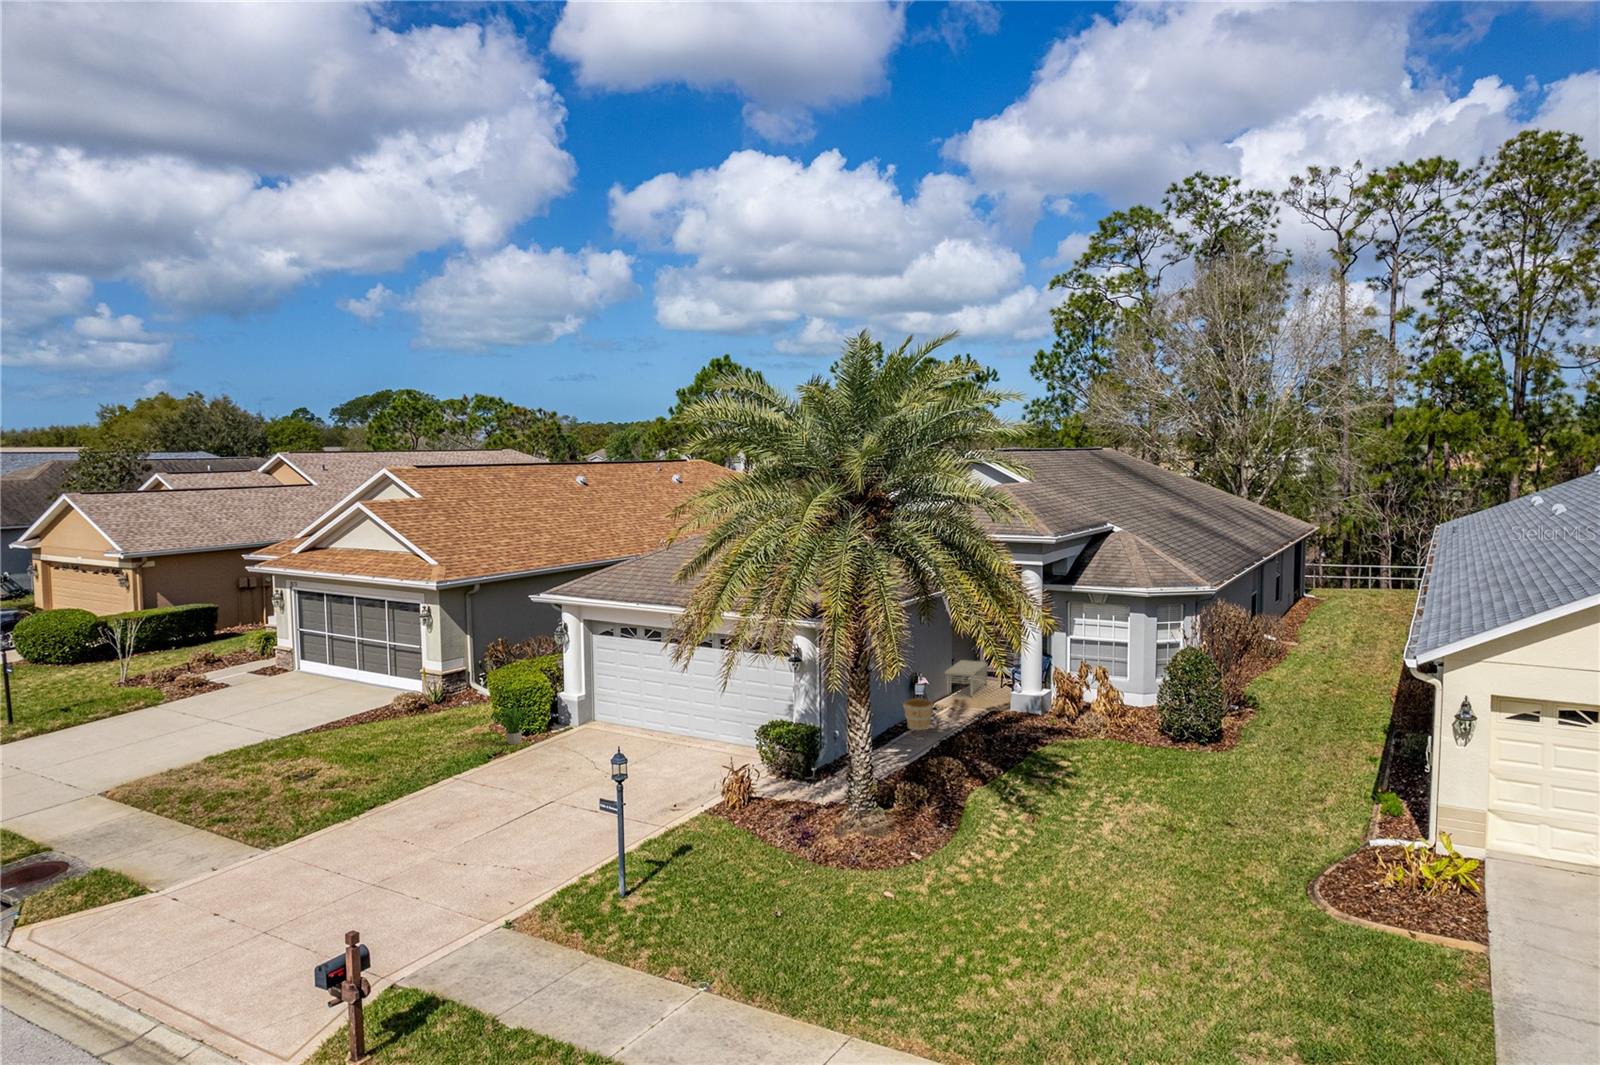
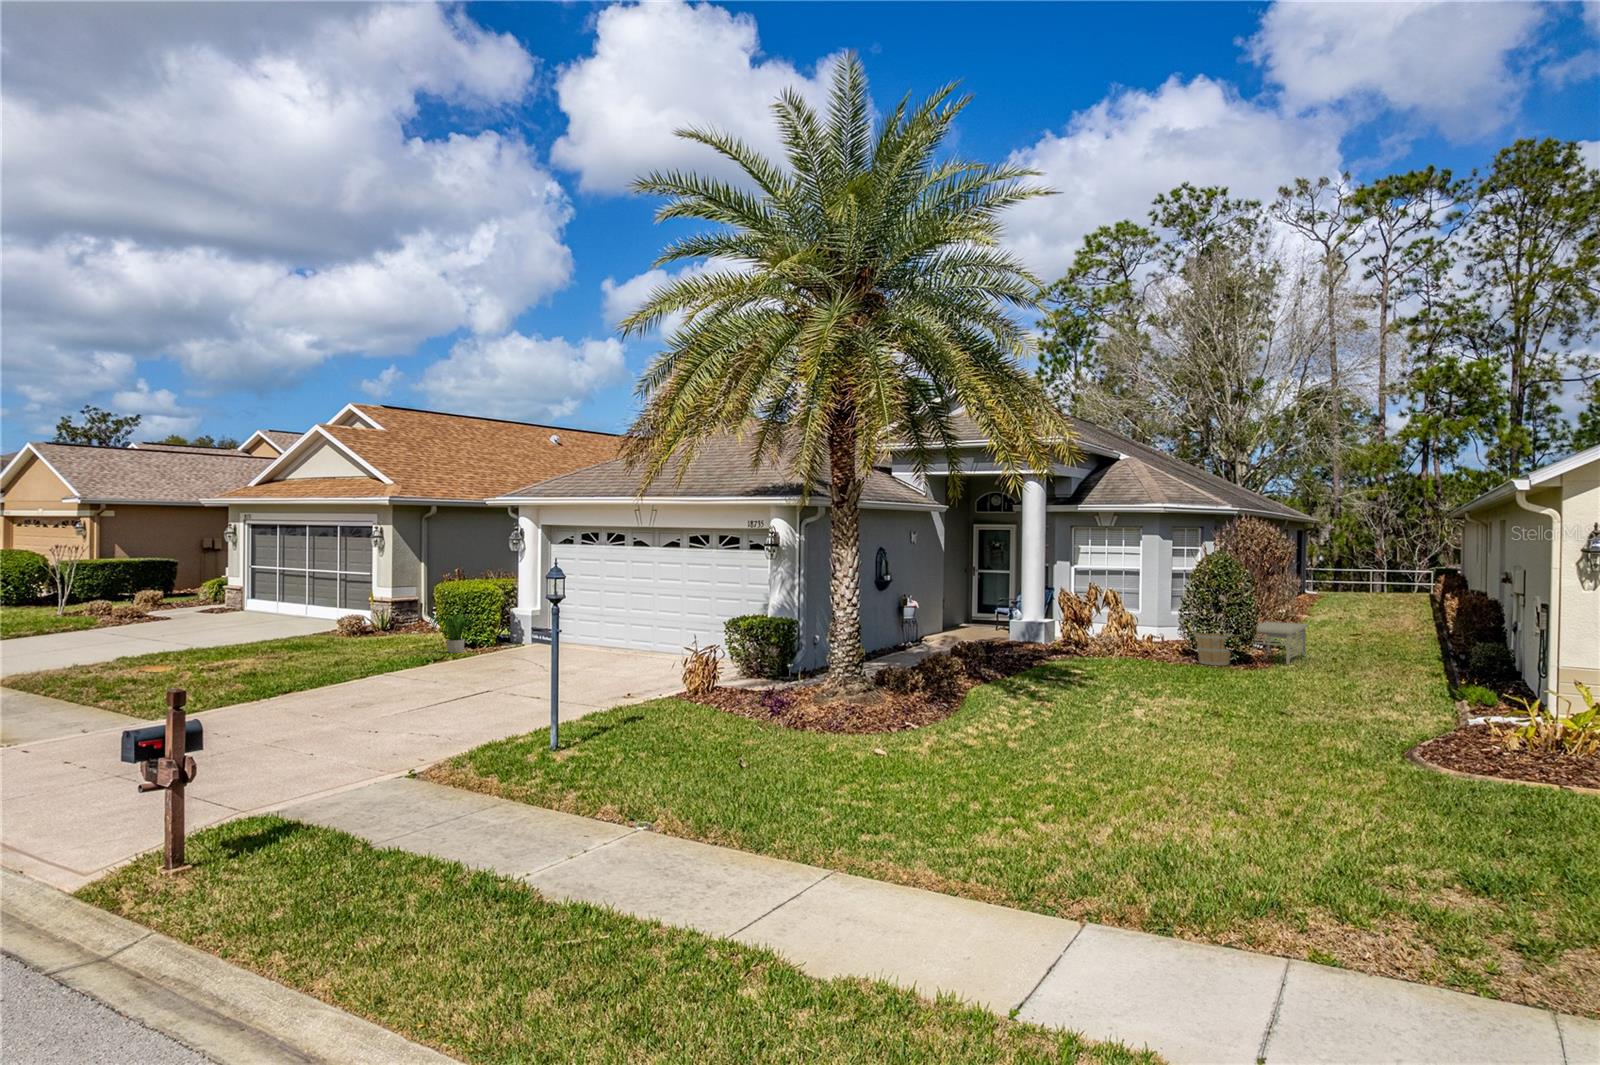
storage bench: present [945,660,987,697] -> present [1251,622,1308,664]
wooden bucket: present [903,699,934,730] -> present [1193,633,1230,666]

